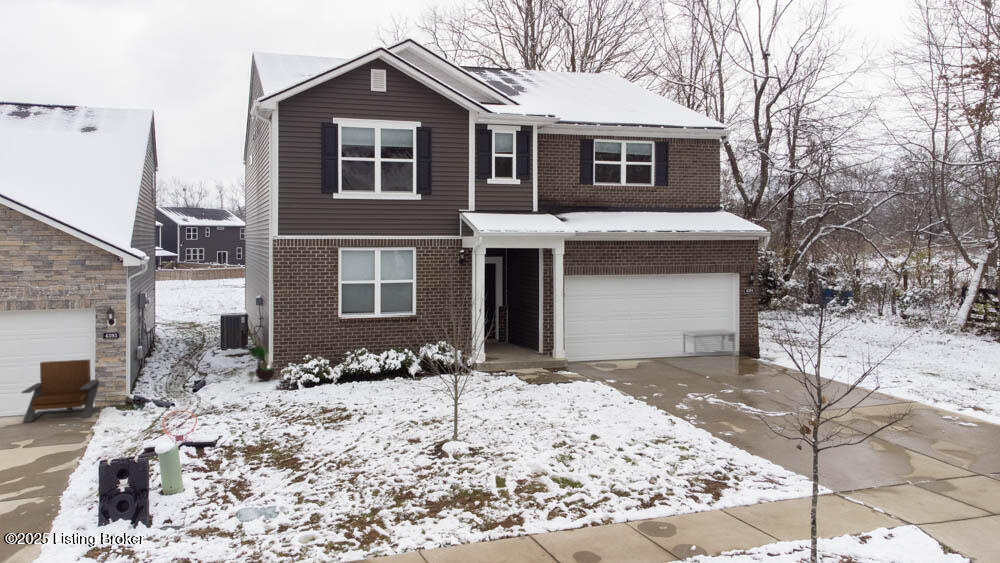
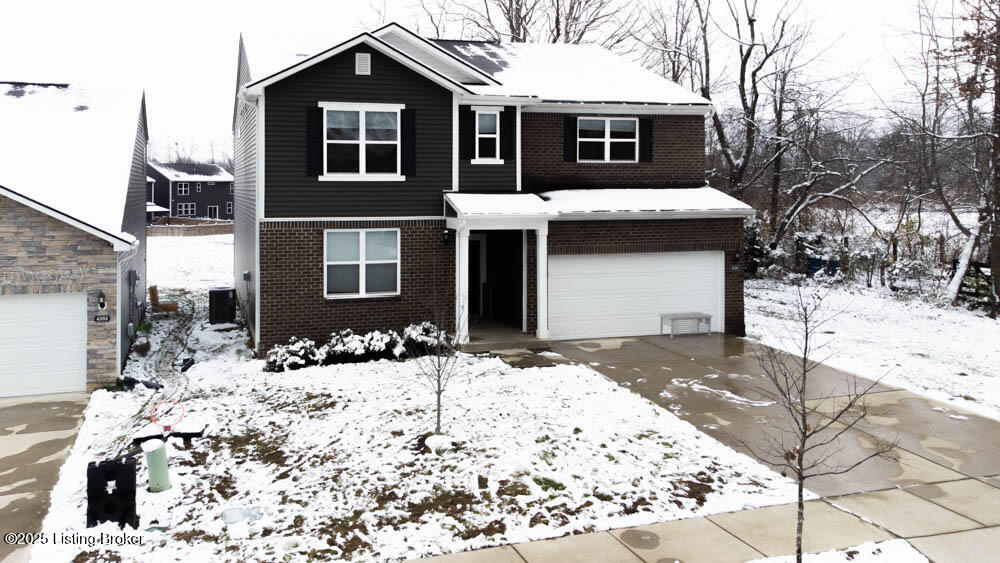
potted tree: present [249,345,274,381] -> present [133,321,155,355]
lounge chair: present [22,359,101,422] -> present [146,285,179,321]

